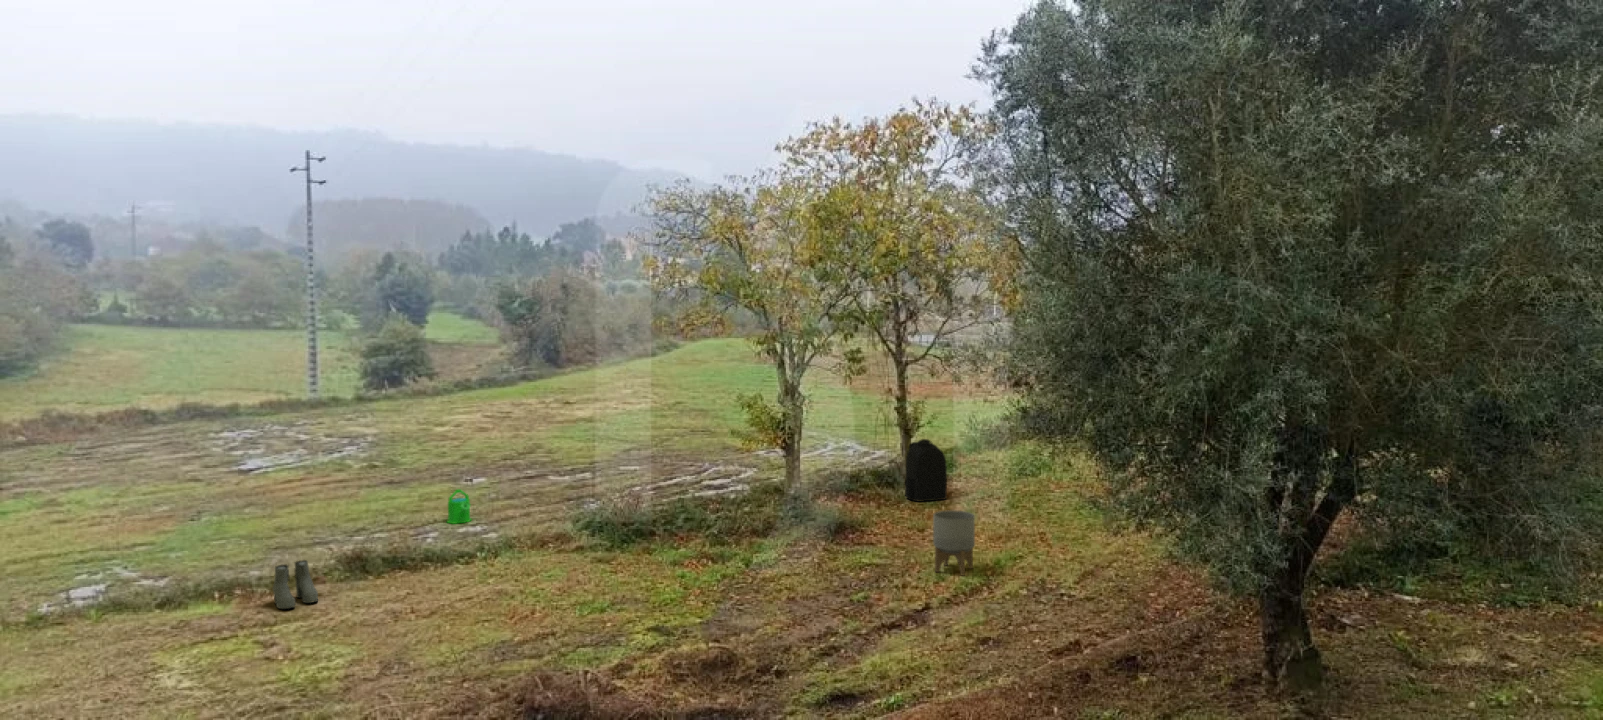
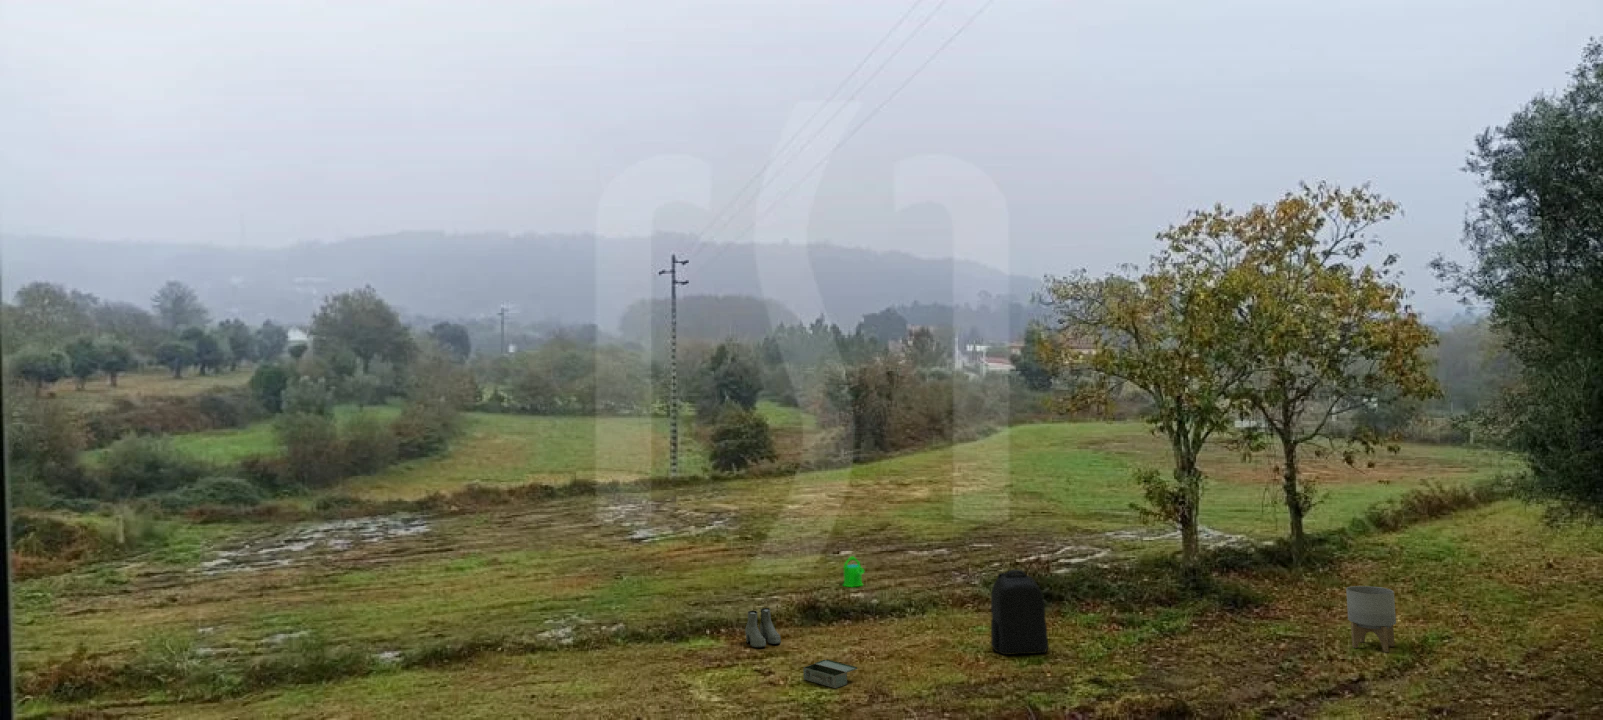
backpack: present [905,439,947,502] -> present [991,569,1049,655]
toolbox: none [314,623,383,660] -> present [803,660,857,688]

